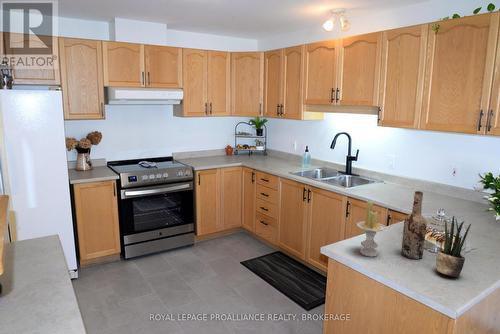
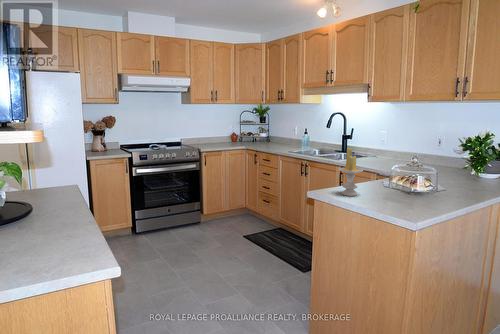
wine bottle: present [401,191,427,259] -> none [378,138,399,197]
potted plant: present [436,216,471,277] -> none [406,153,434,205]

